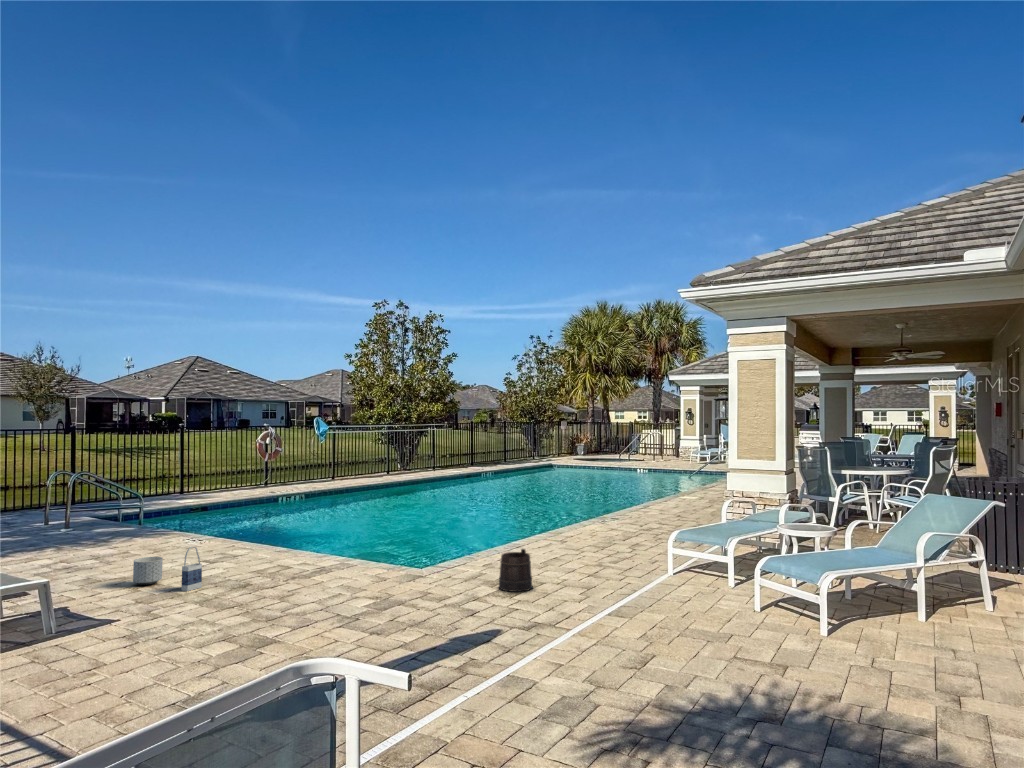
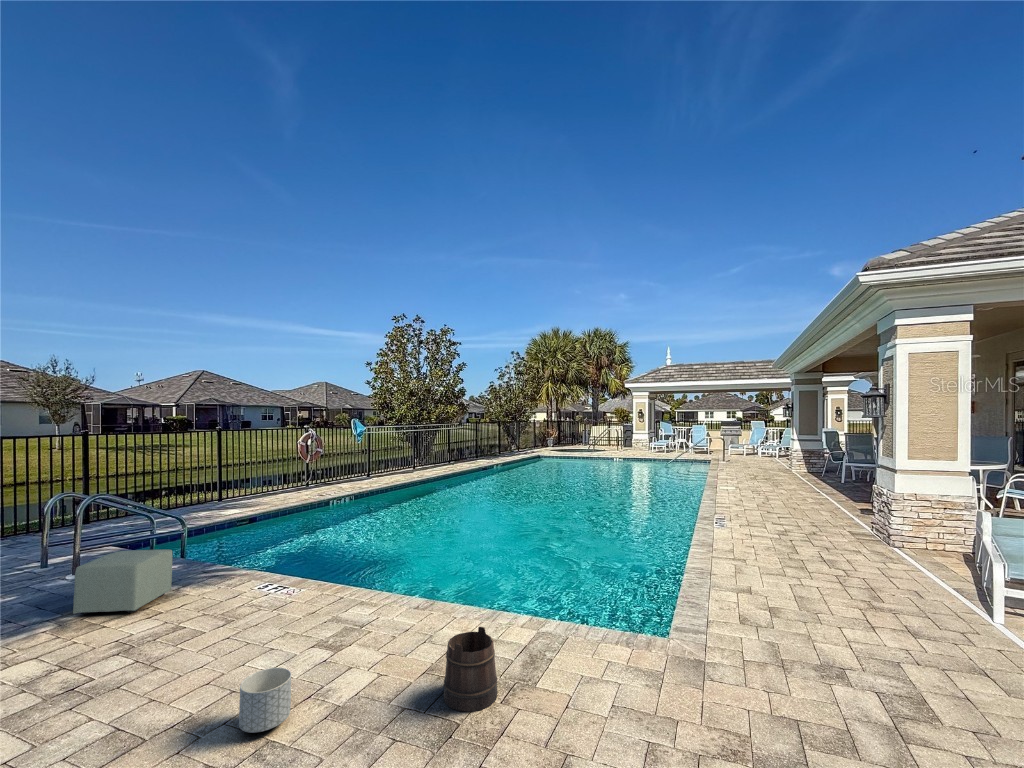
ottoman: none [55,509,119,548] -> present [73,549,173,615]
bag: present [181,547,202,591] -> none [343,657,375,749]
bucket: present [499,549,532,592] -> present [444,627,498,712]

